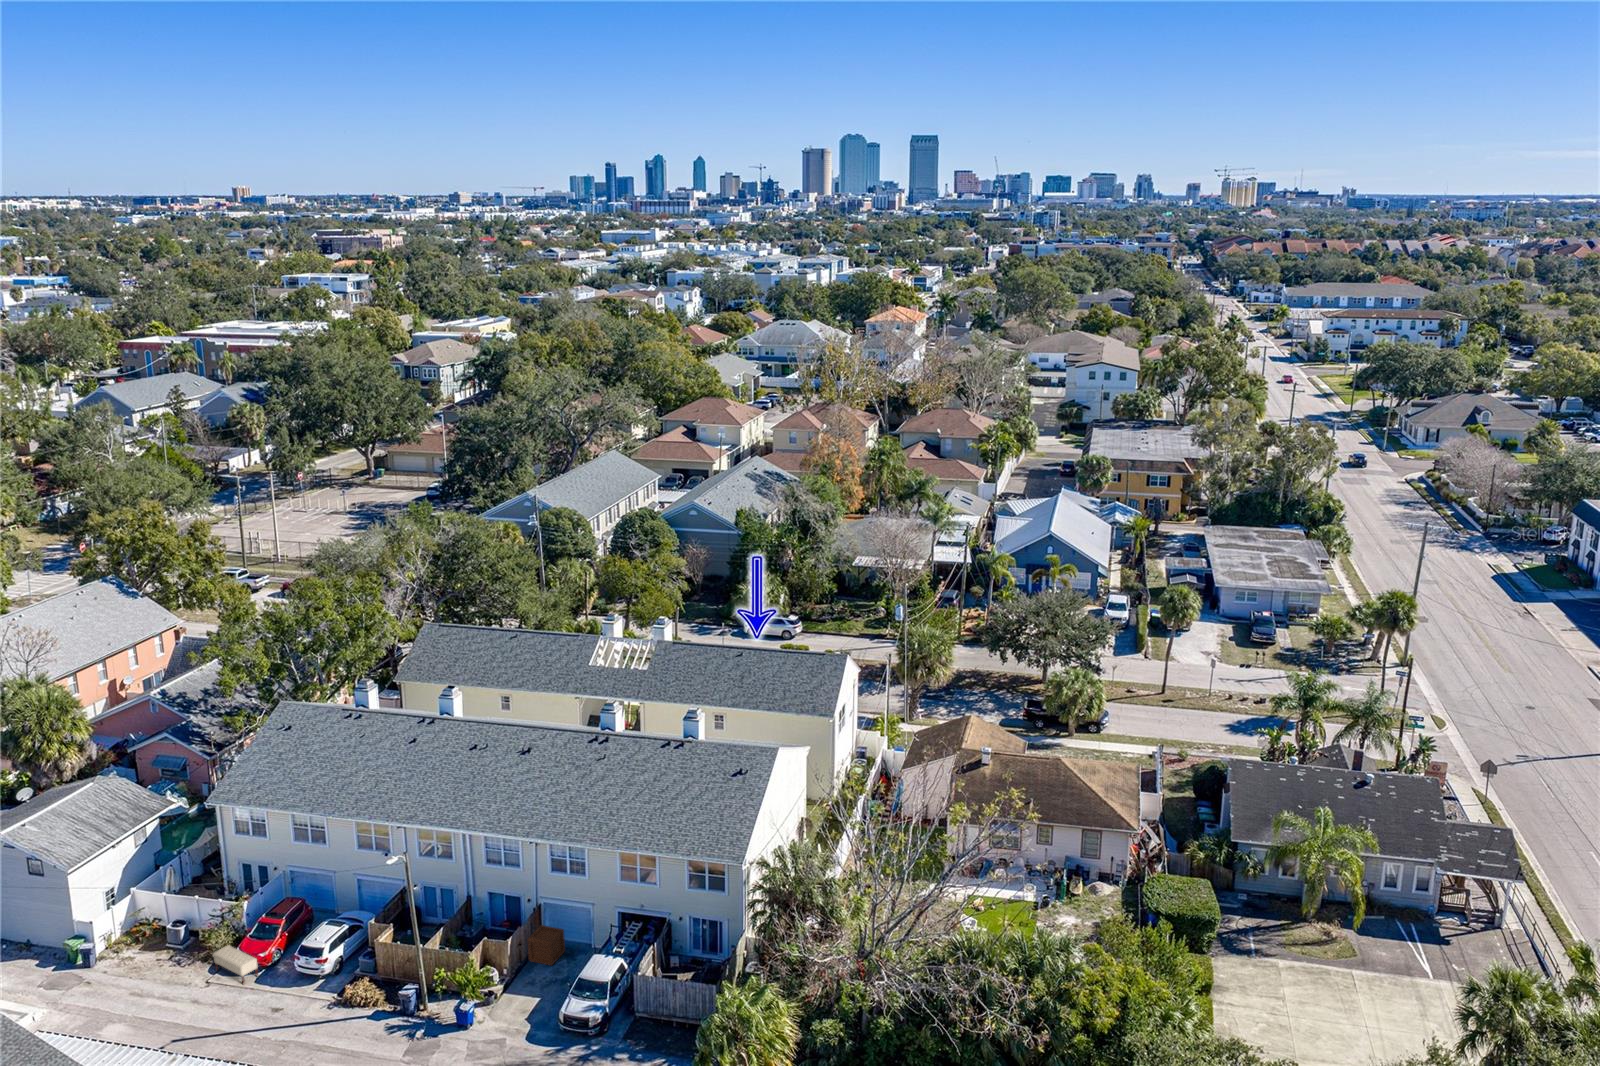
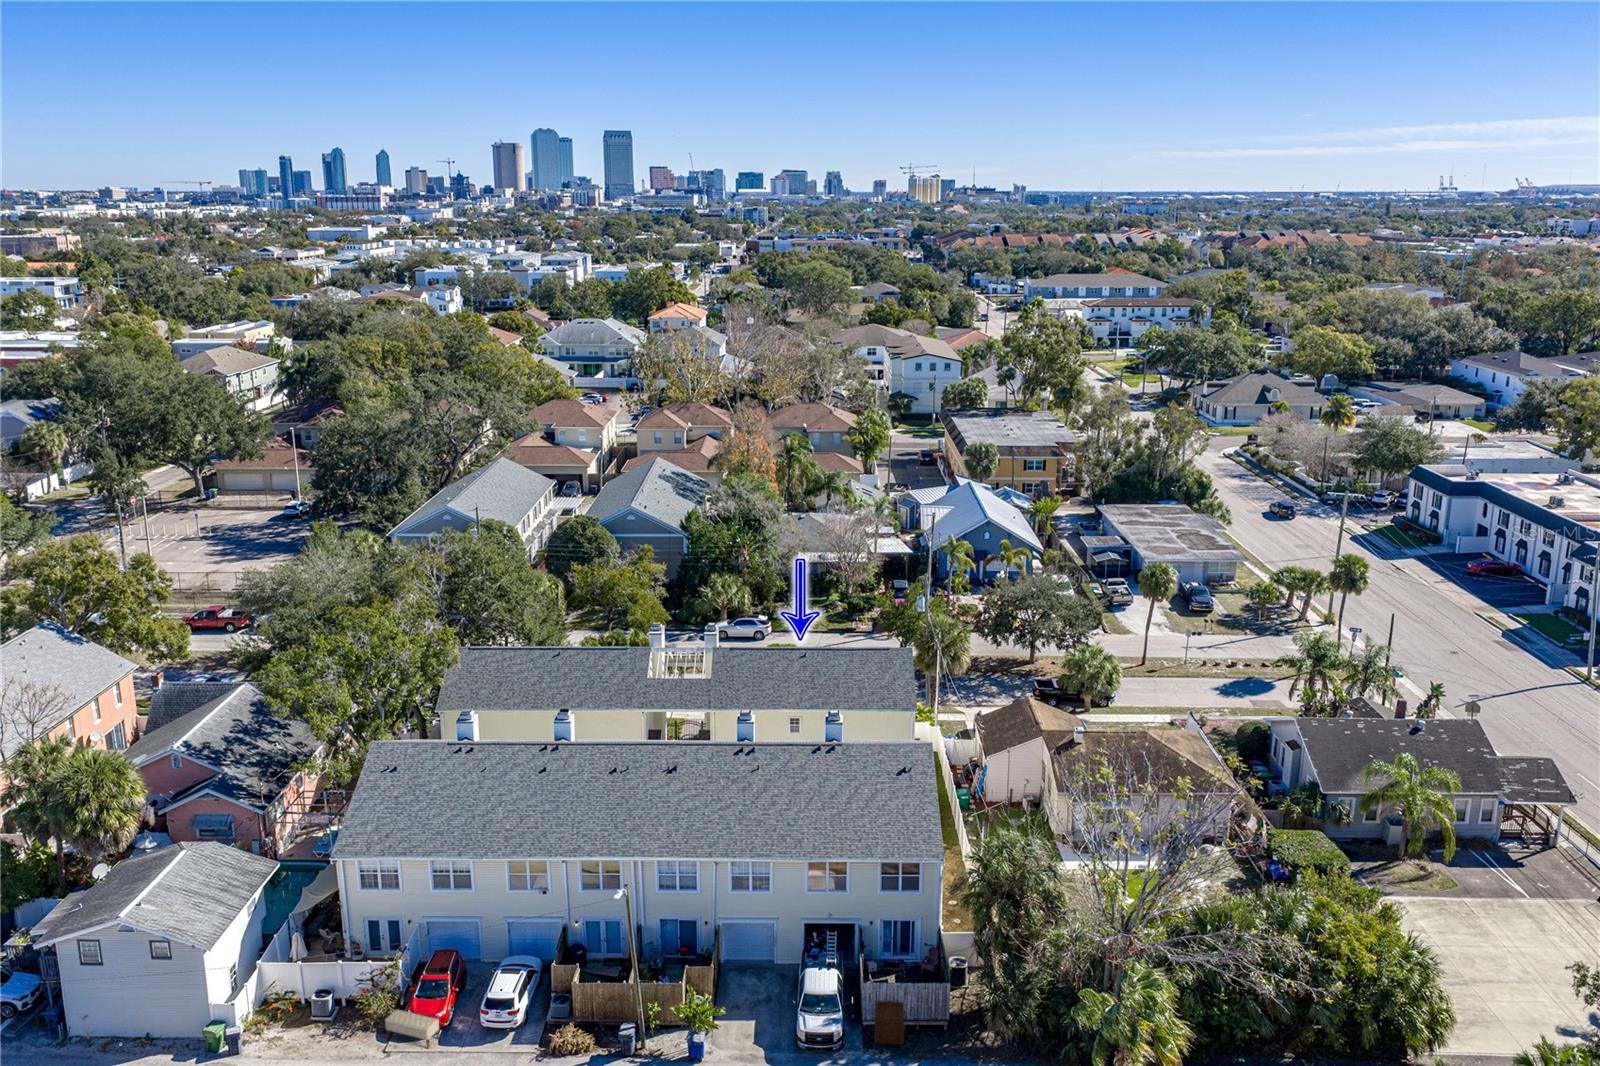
wooden crate: present [528,925,565,965] -> present [874,1001,904,1045]

